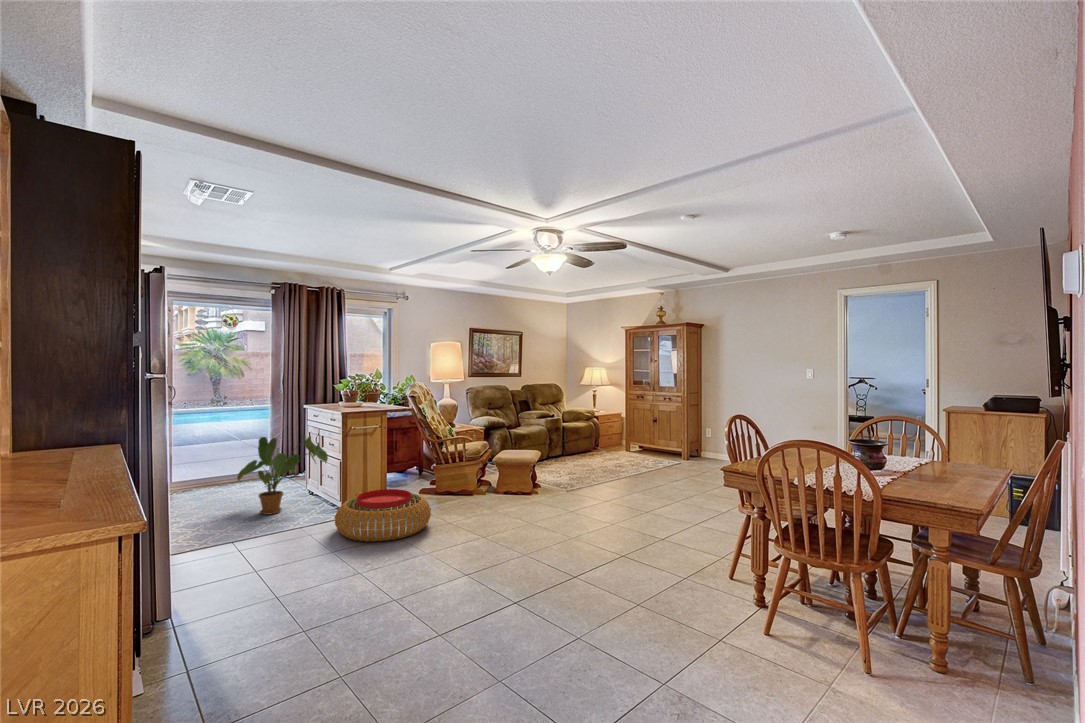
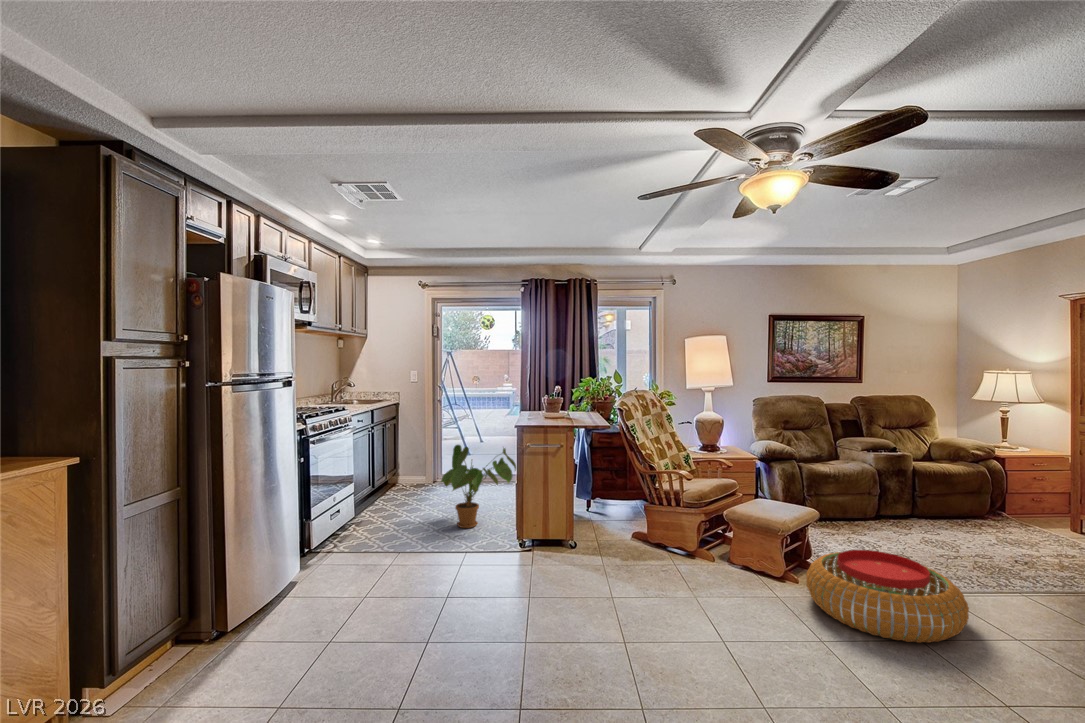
pouf: present [335,489,431,542] -> present [806,550,969,643]

